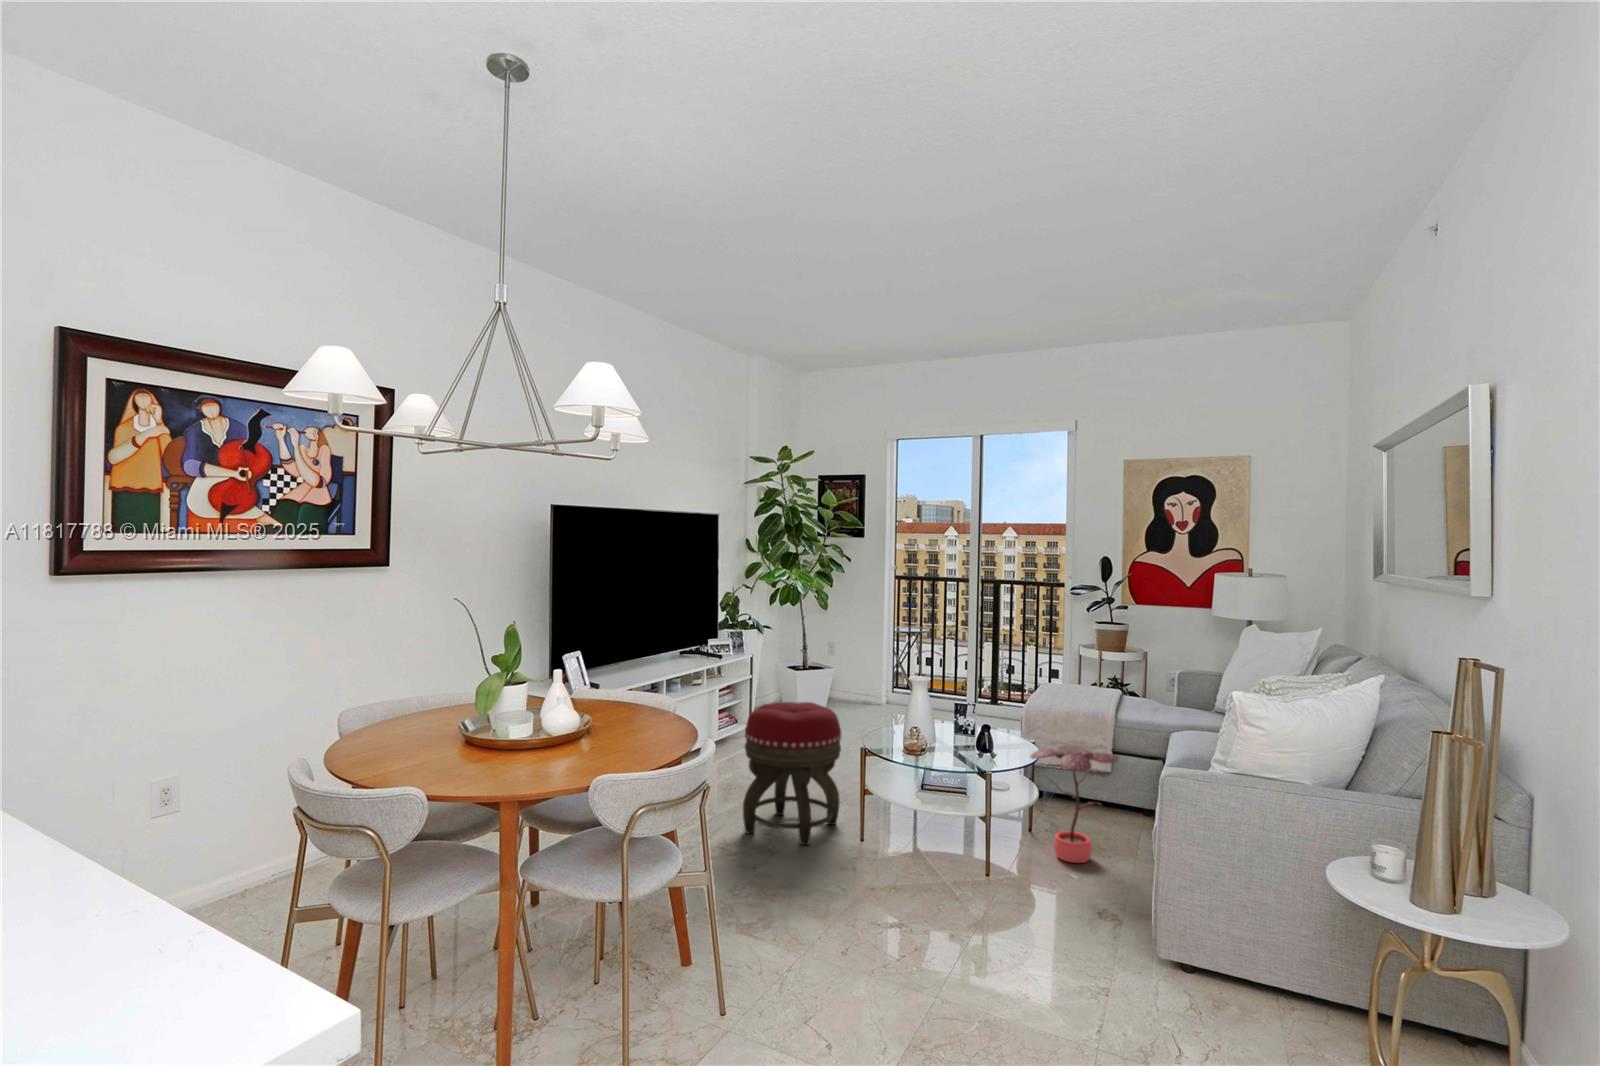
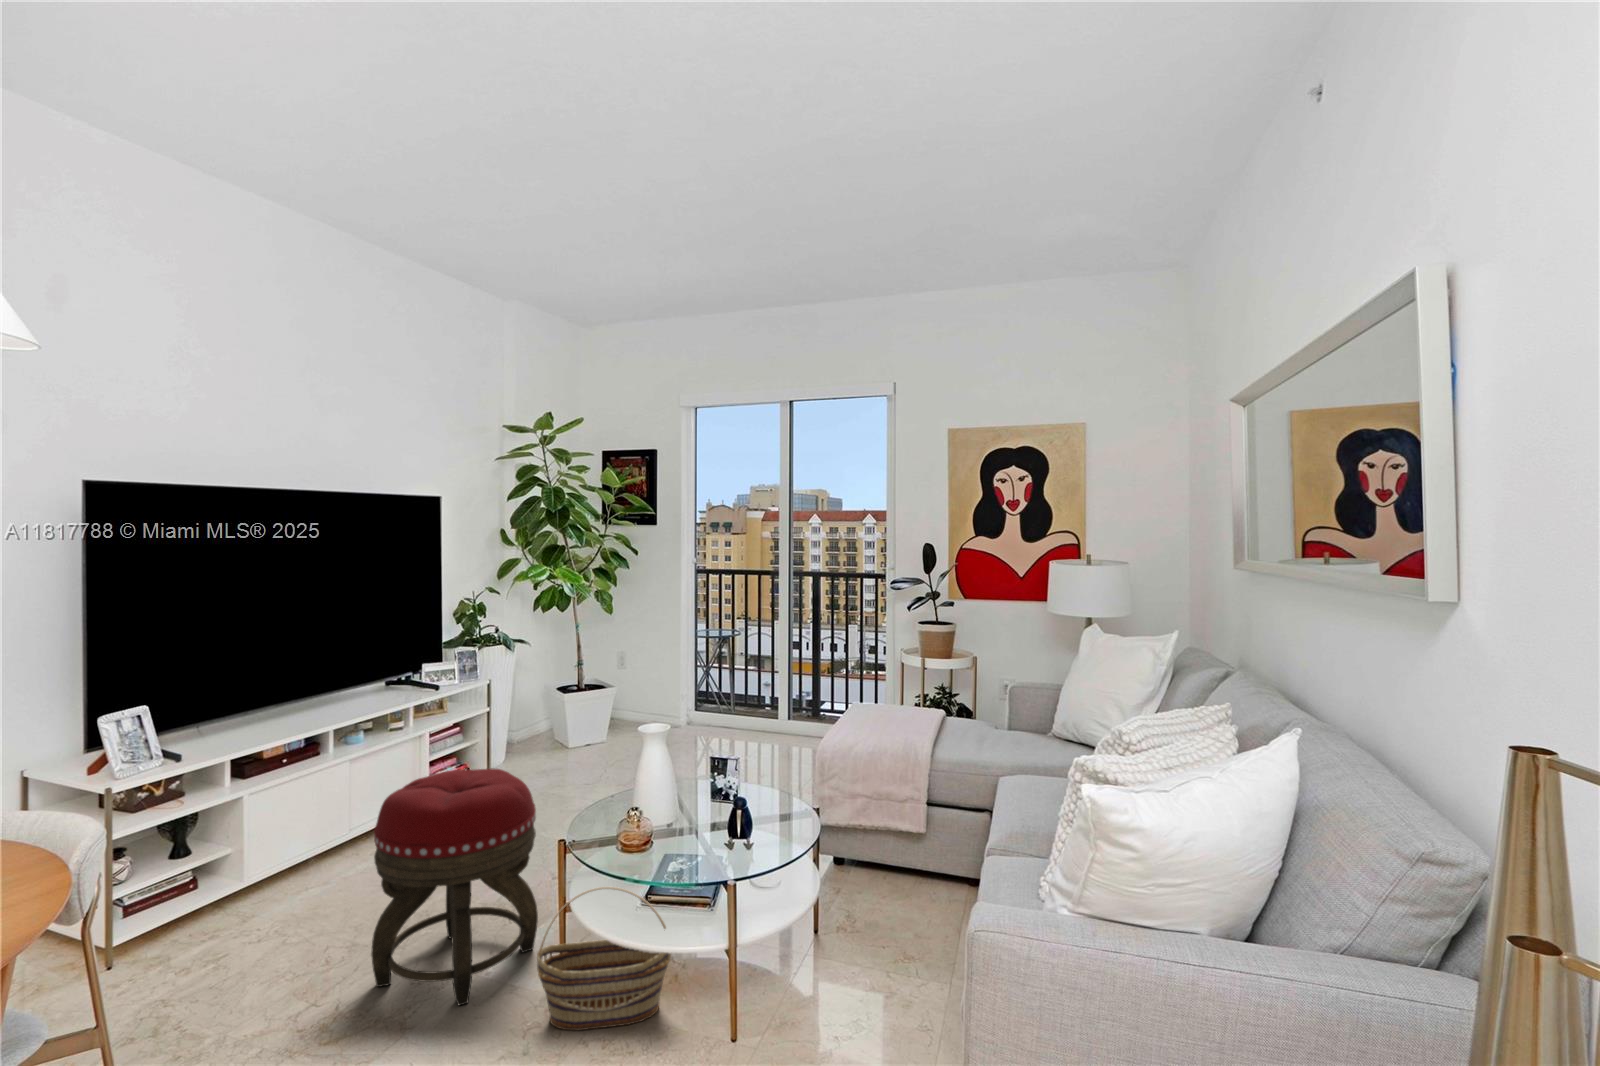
potted plant: present [1031,746,1119,863] -> none [804,815,928,997]
basket: none [858,774,942,862] -> present [537,887,671,1030]

